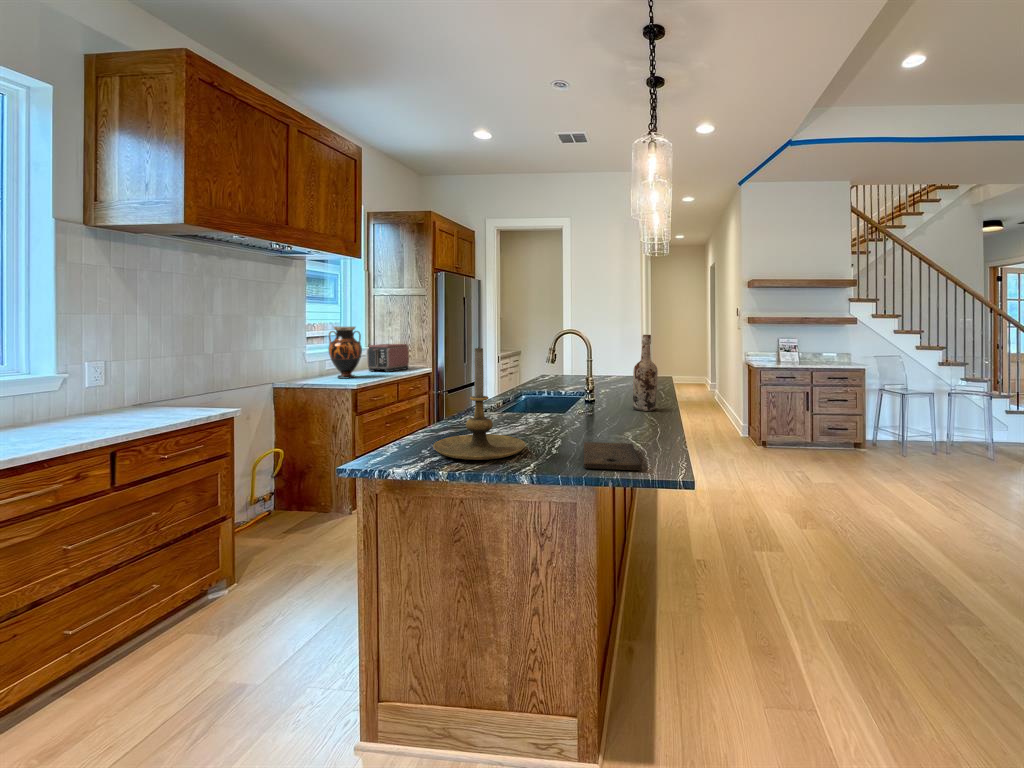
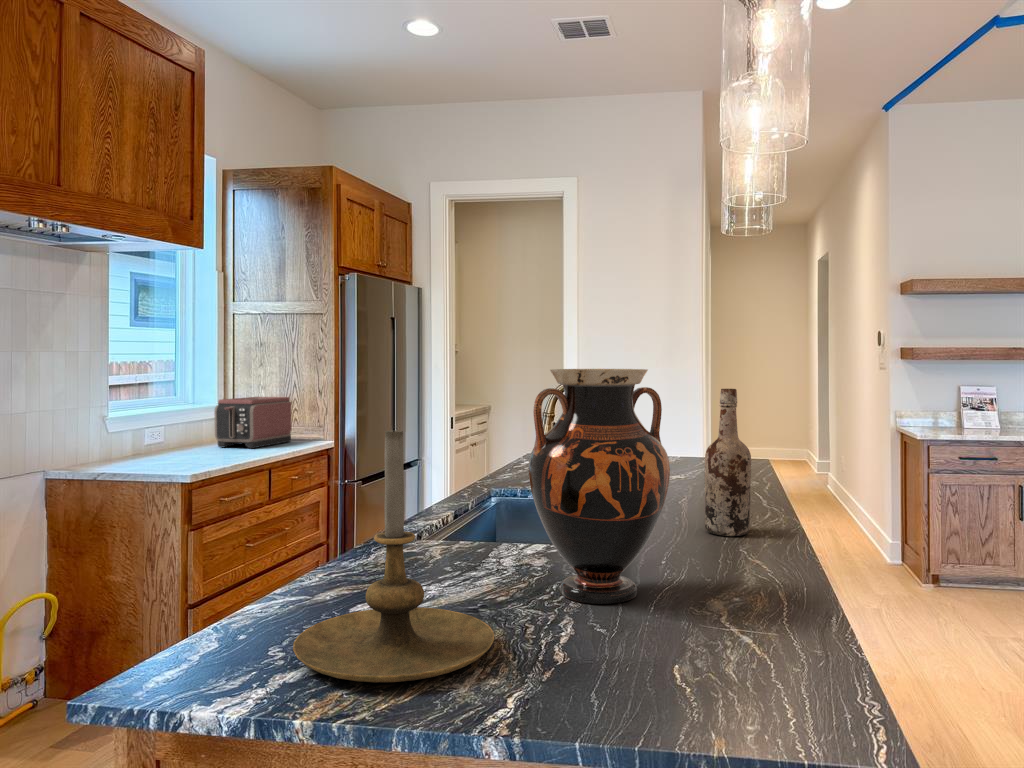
vase: present [328,327,362,379] -> present [529,369,670,604]
cutting board: present [584,442,641,470] -> none [618,627,752,709]

